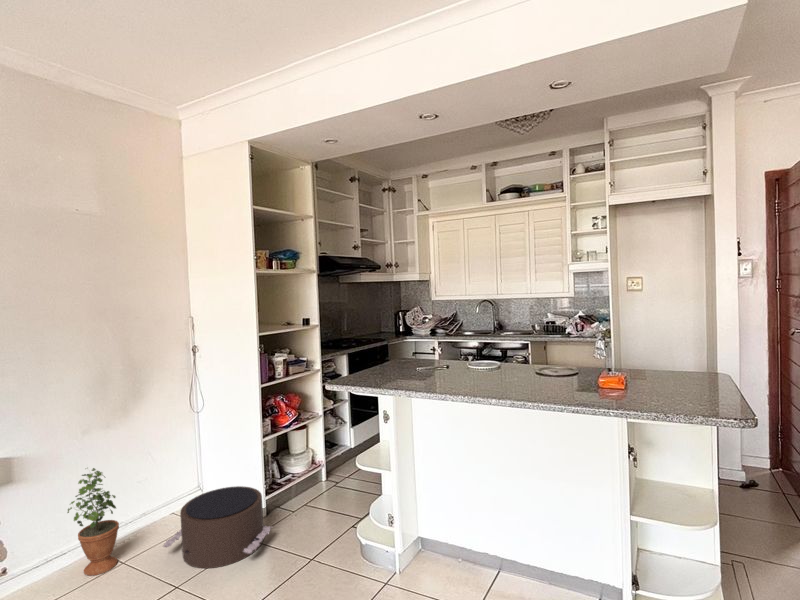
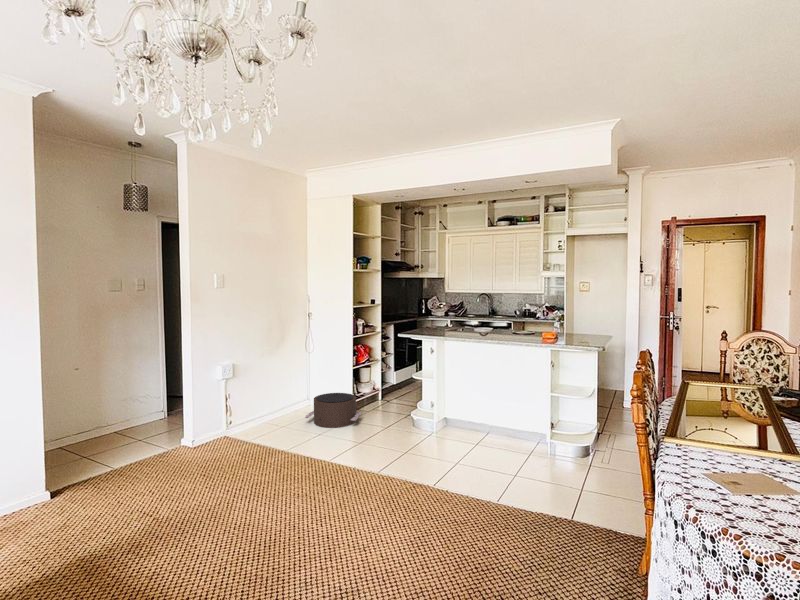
potted plant: present [67,468,119,576] -> none [260,373,282,429]

